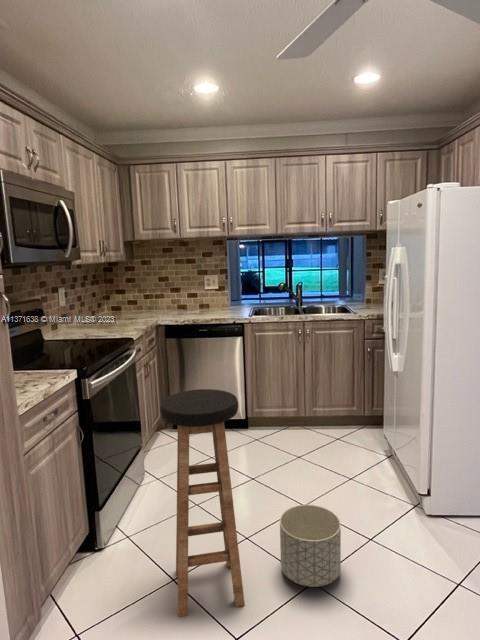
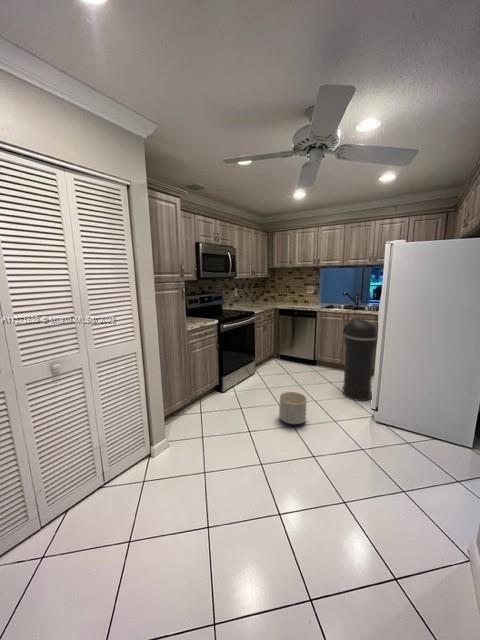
trash can: none [327,327,389,481] -> present [343,318,377,401]
bar stool: present [160,389,245,617] -> none [234,333,266,420]

